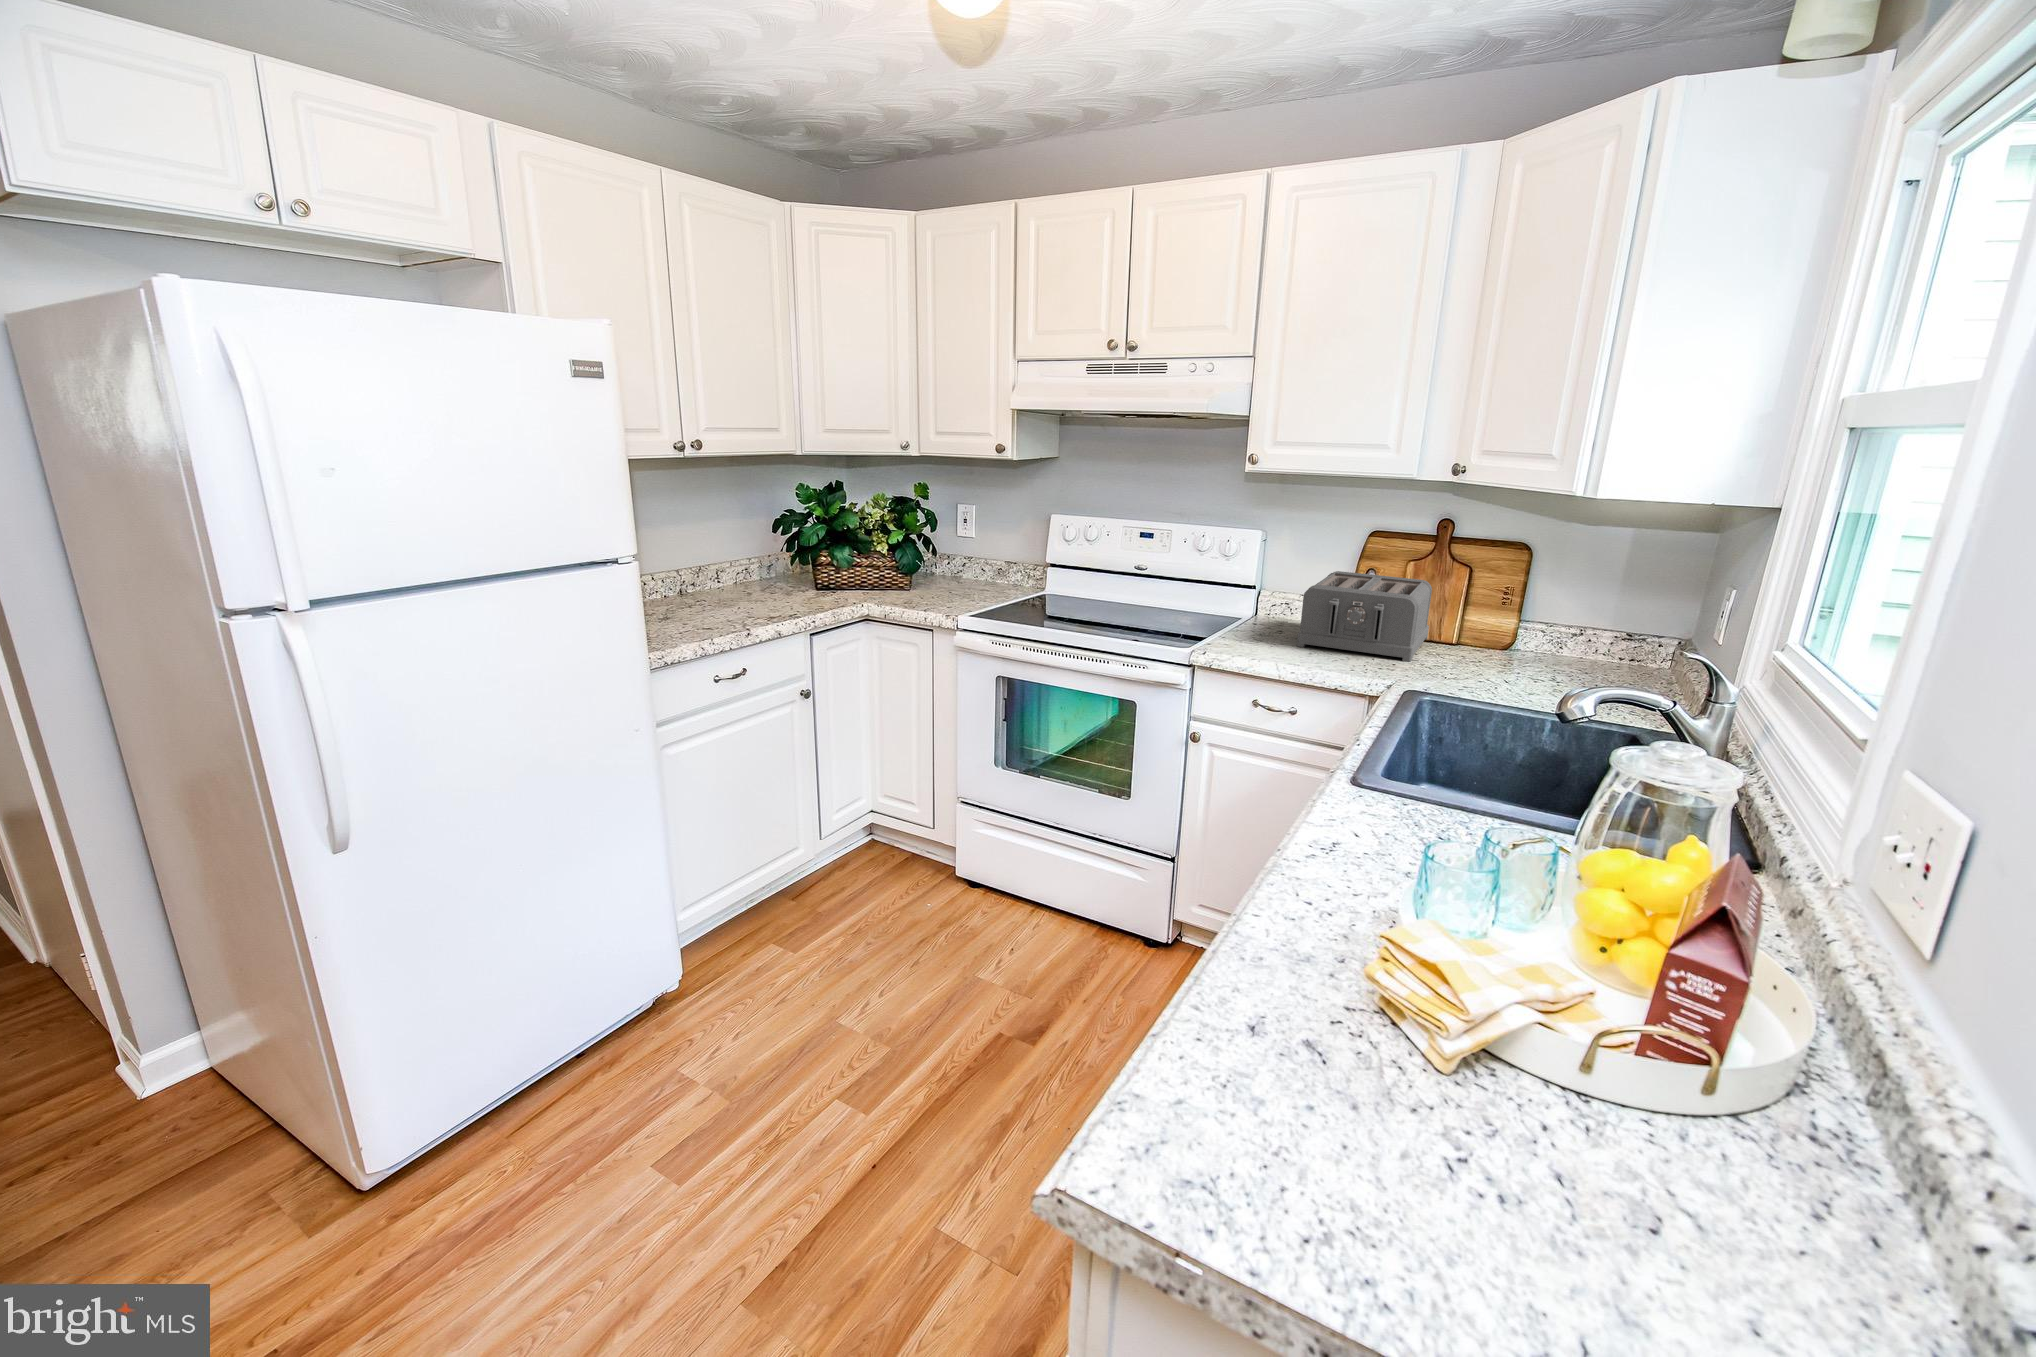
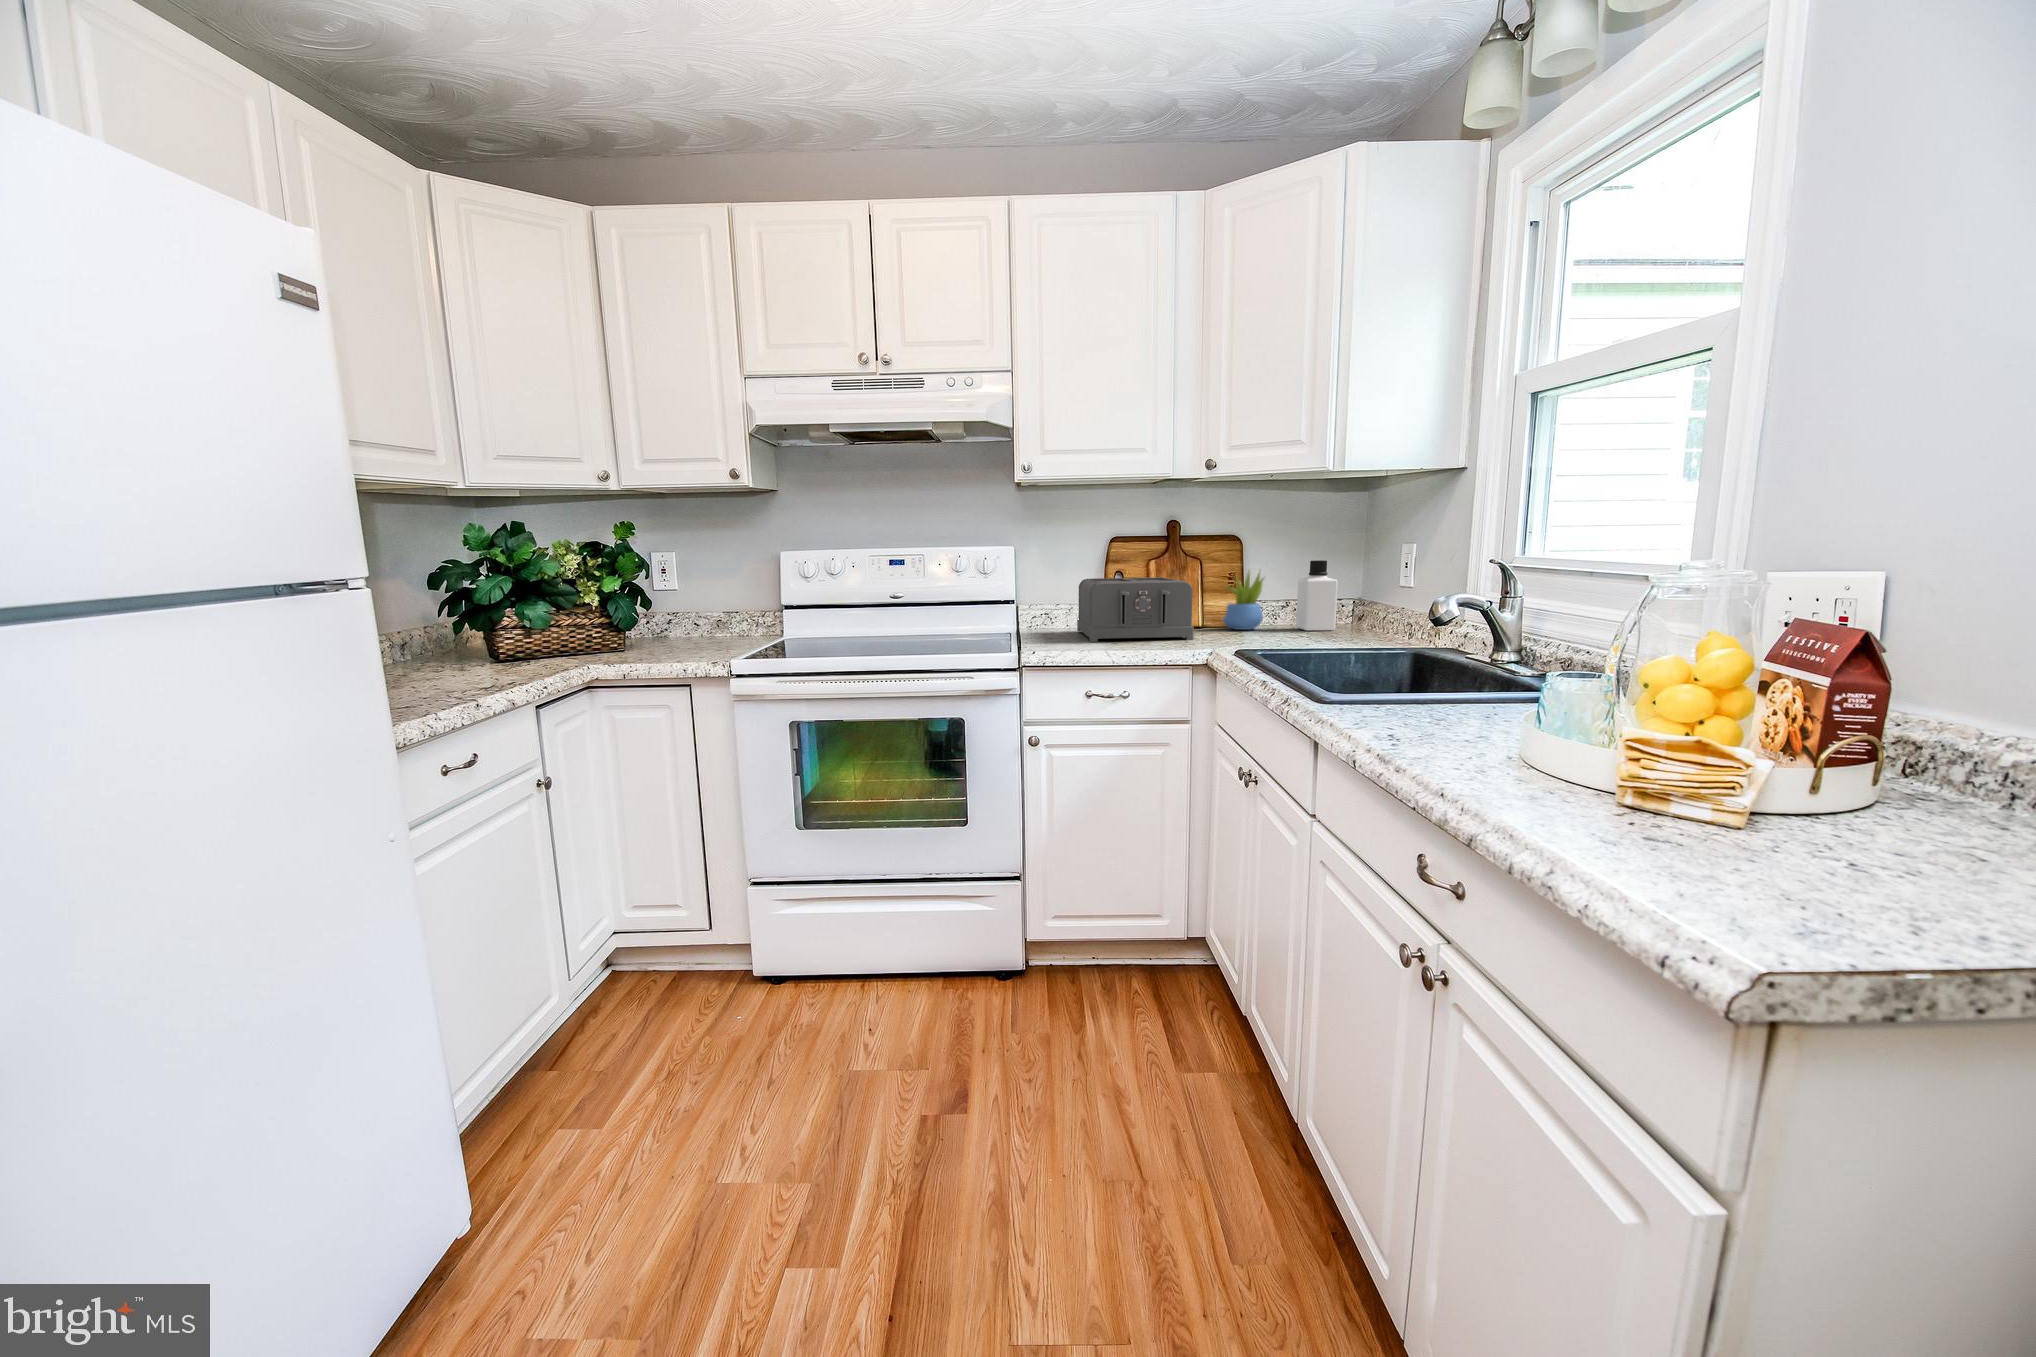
succulent plant: none [1491,586,1550,657] -> present [1223,570,1264,630]
bottle: none [1582,587,1638,676] -> present [1296,560,1338,631]

